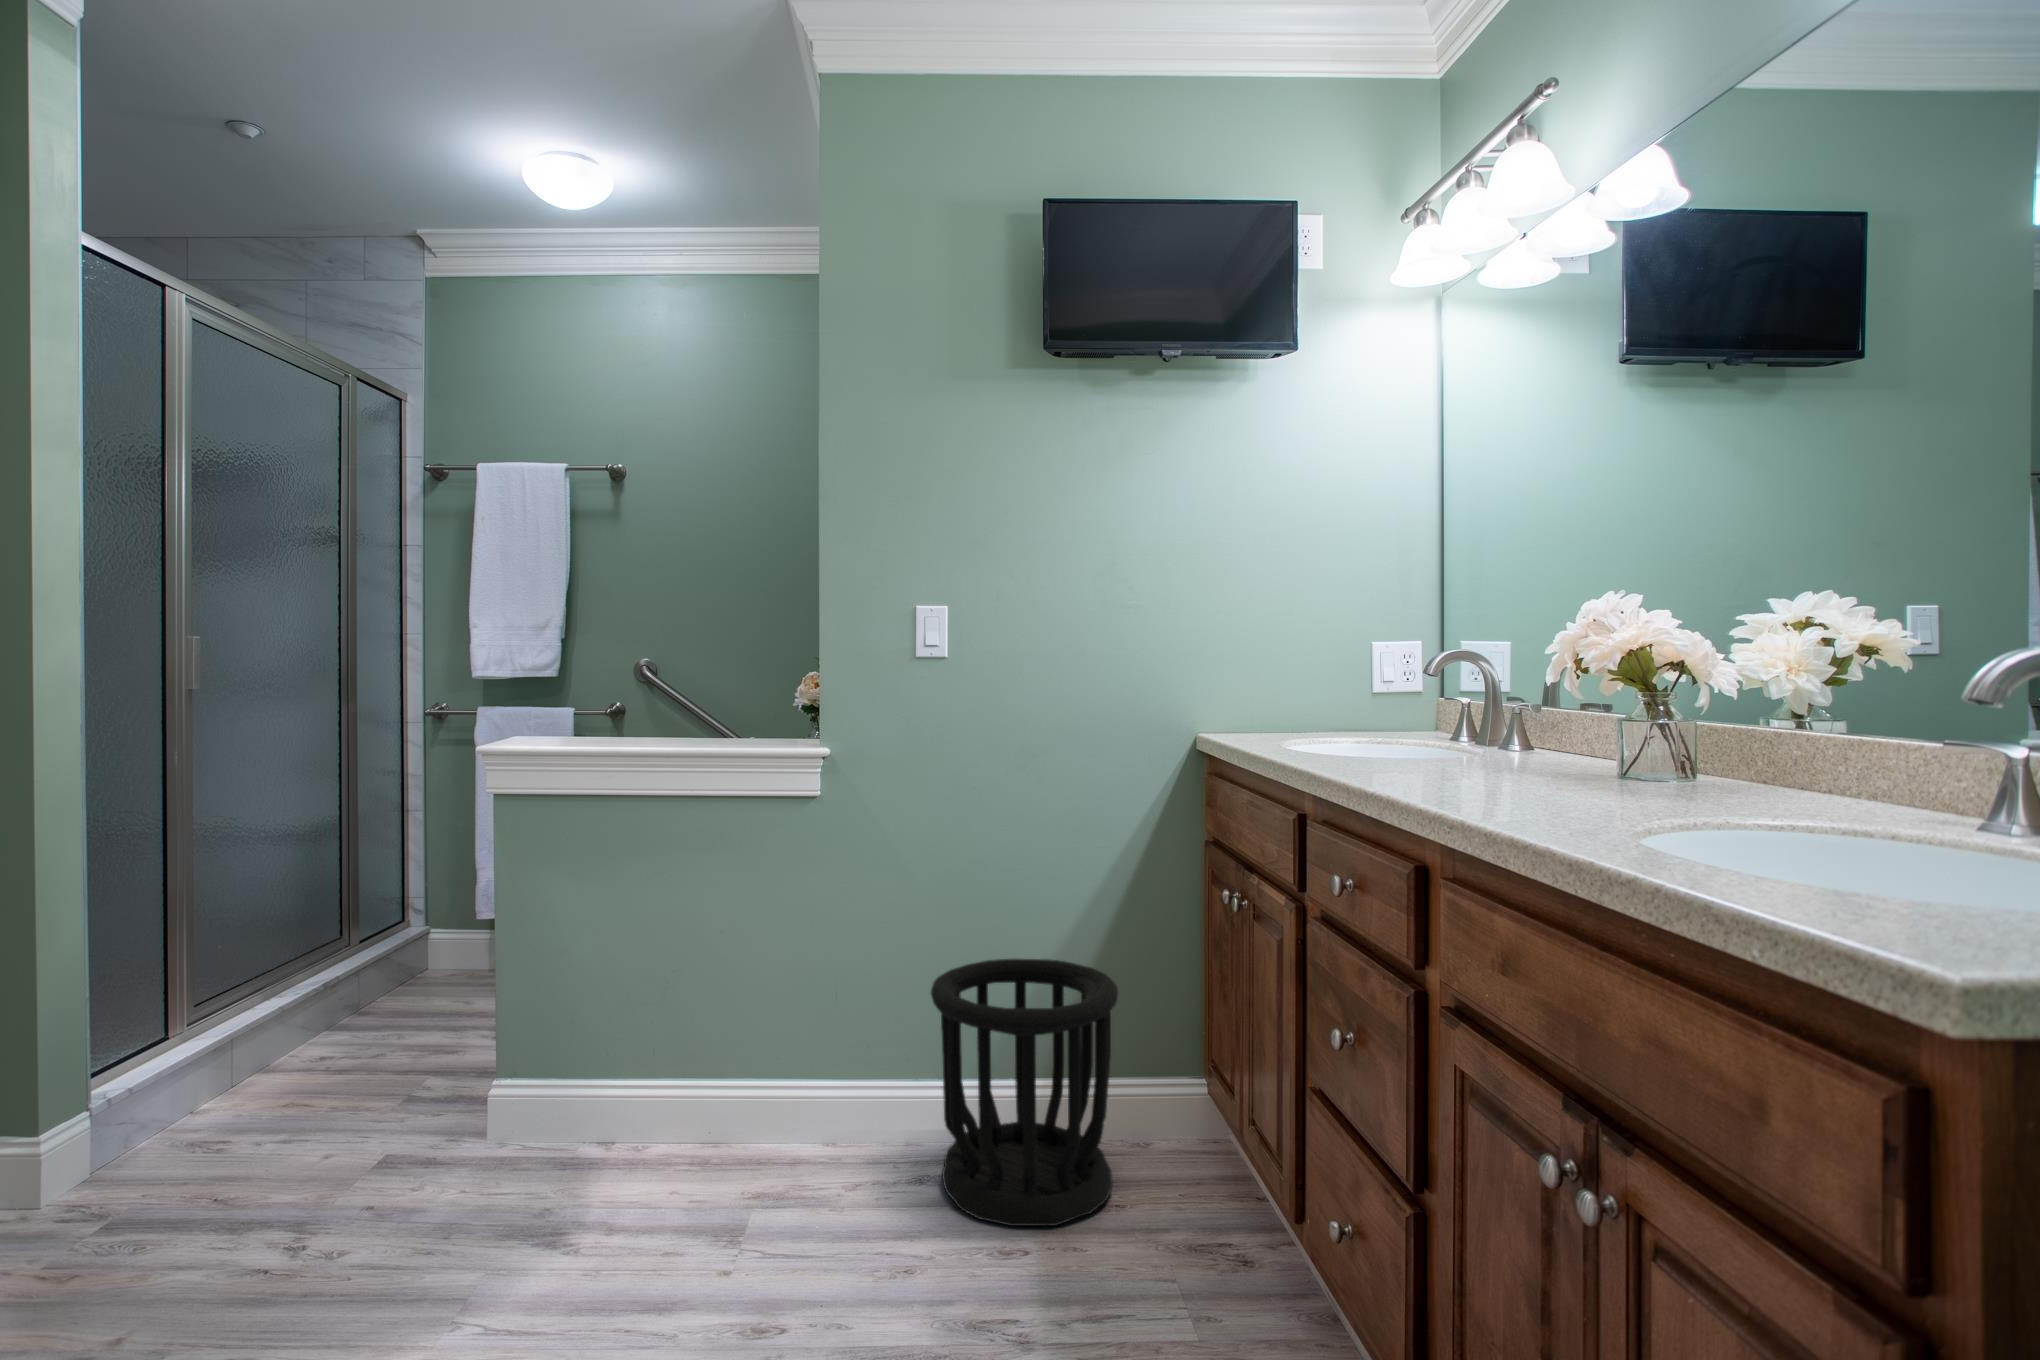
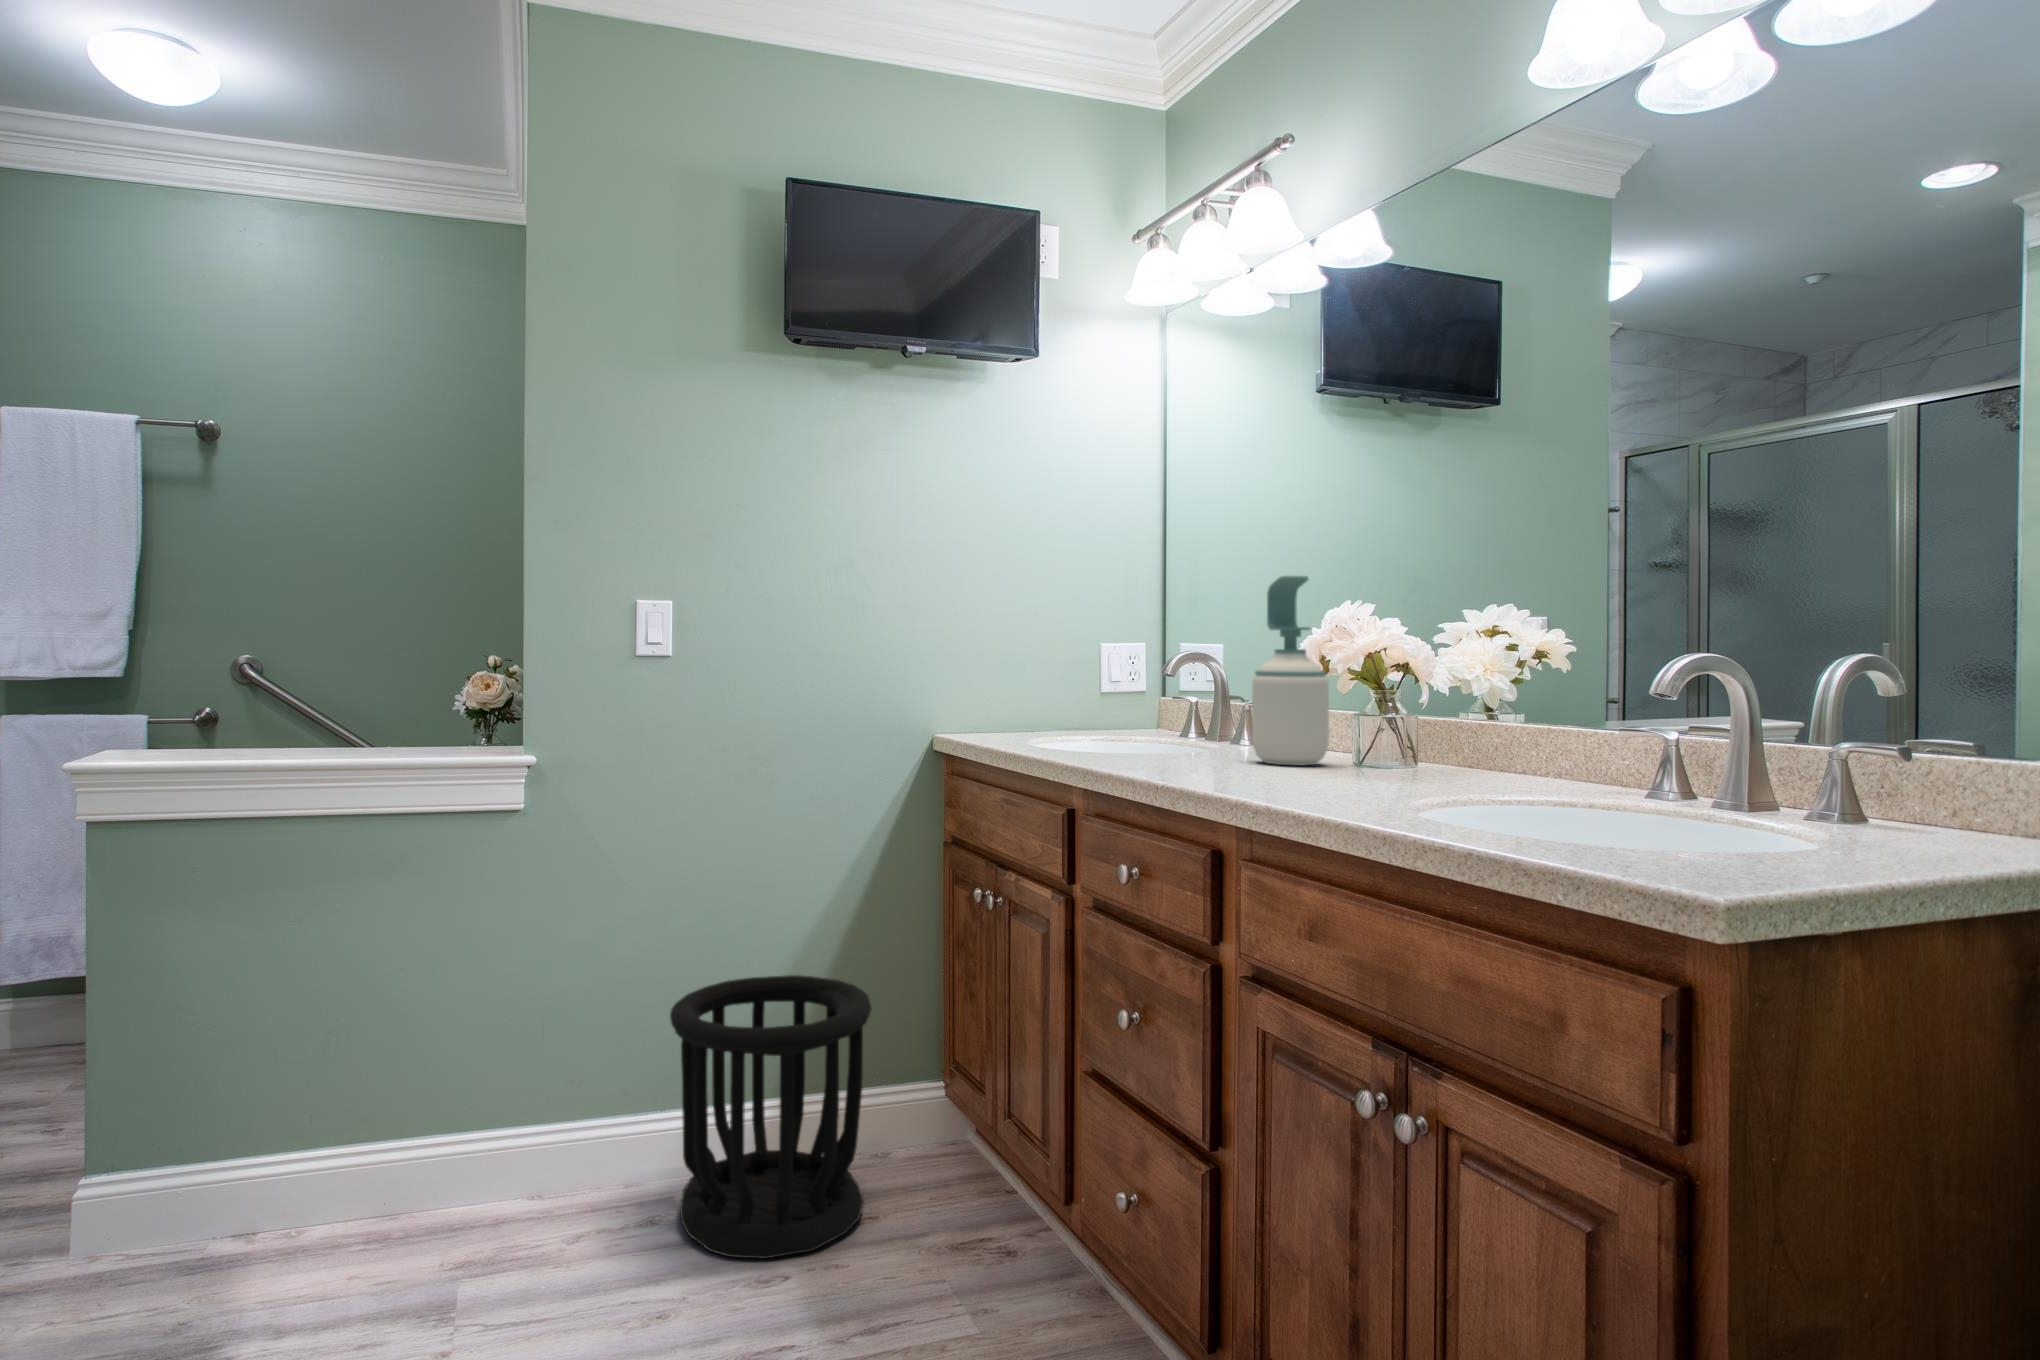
soap bottle: none [1508,565,1602,774] -> present [1252,576,1329,765]

